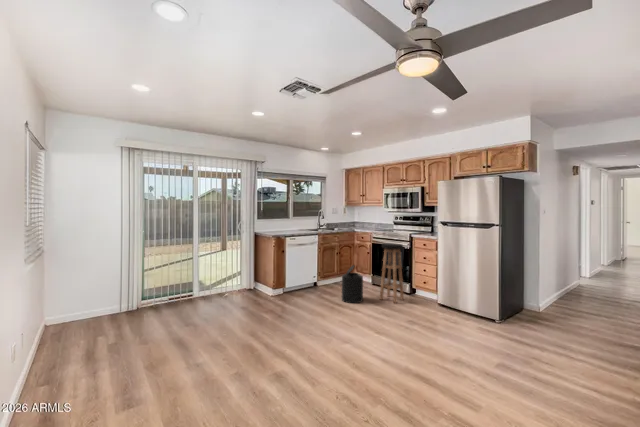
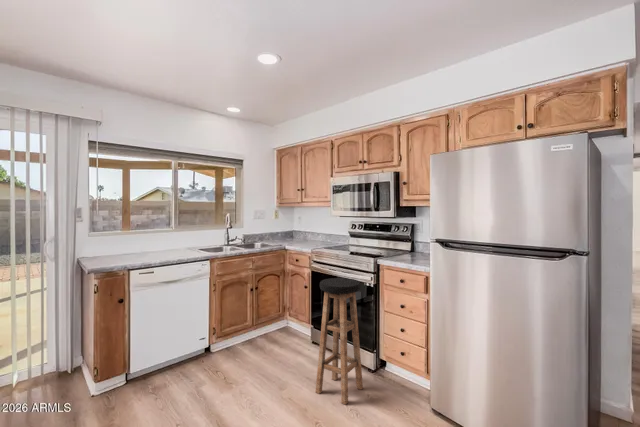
trash can: present [342,265,363,303] -> none [238,326,282,412]

